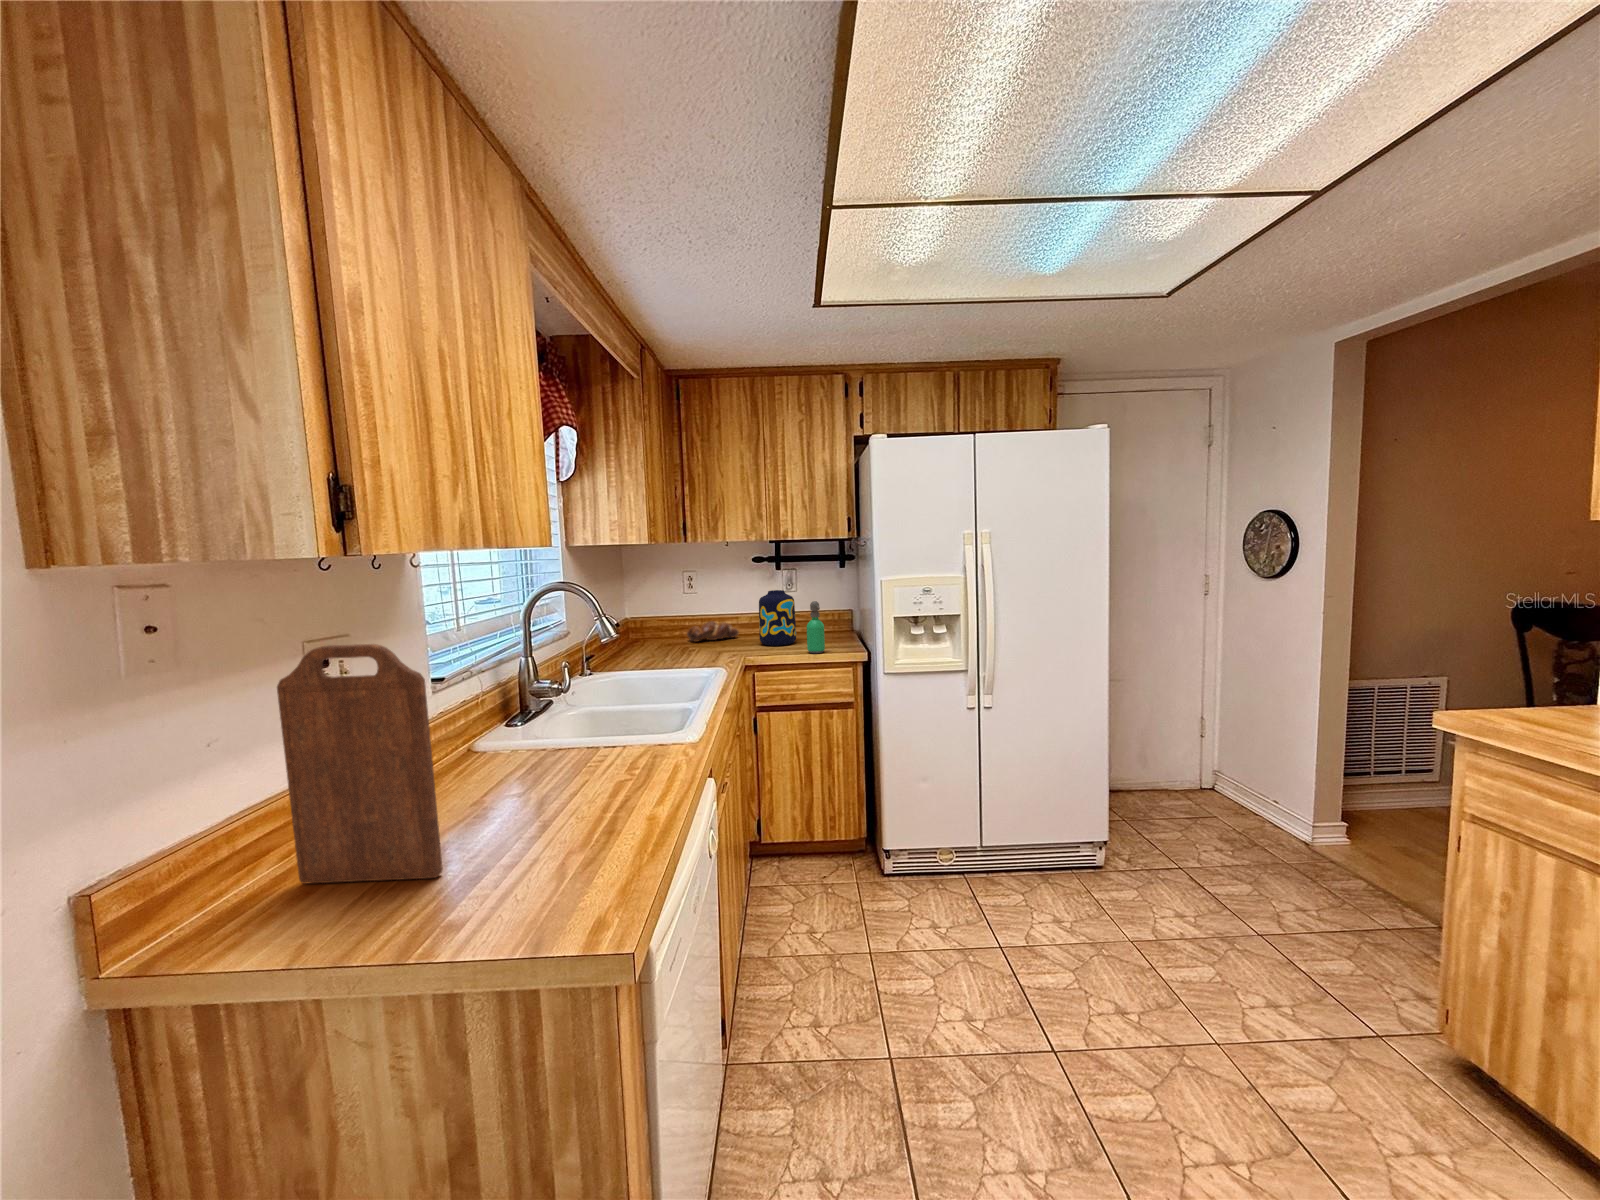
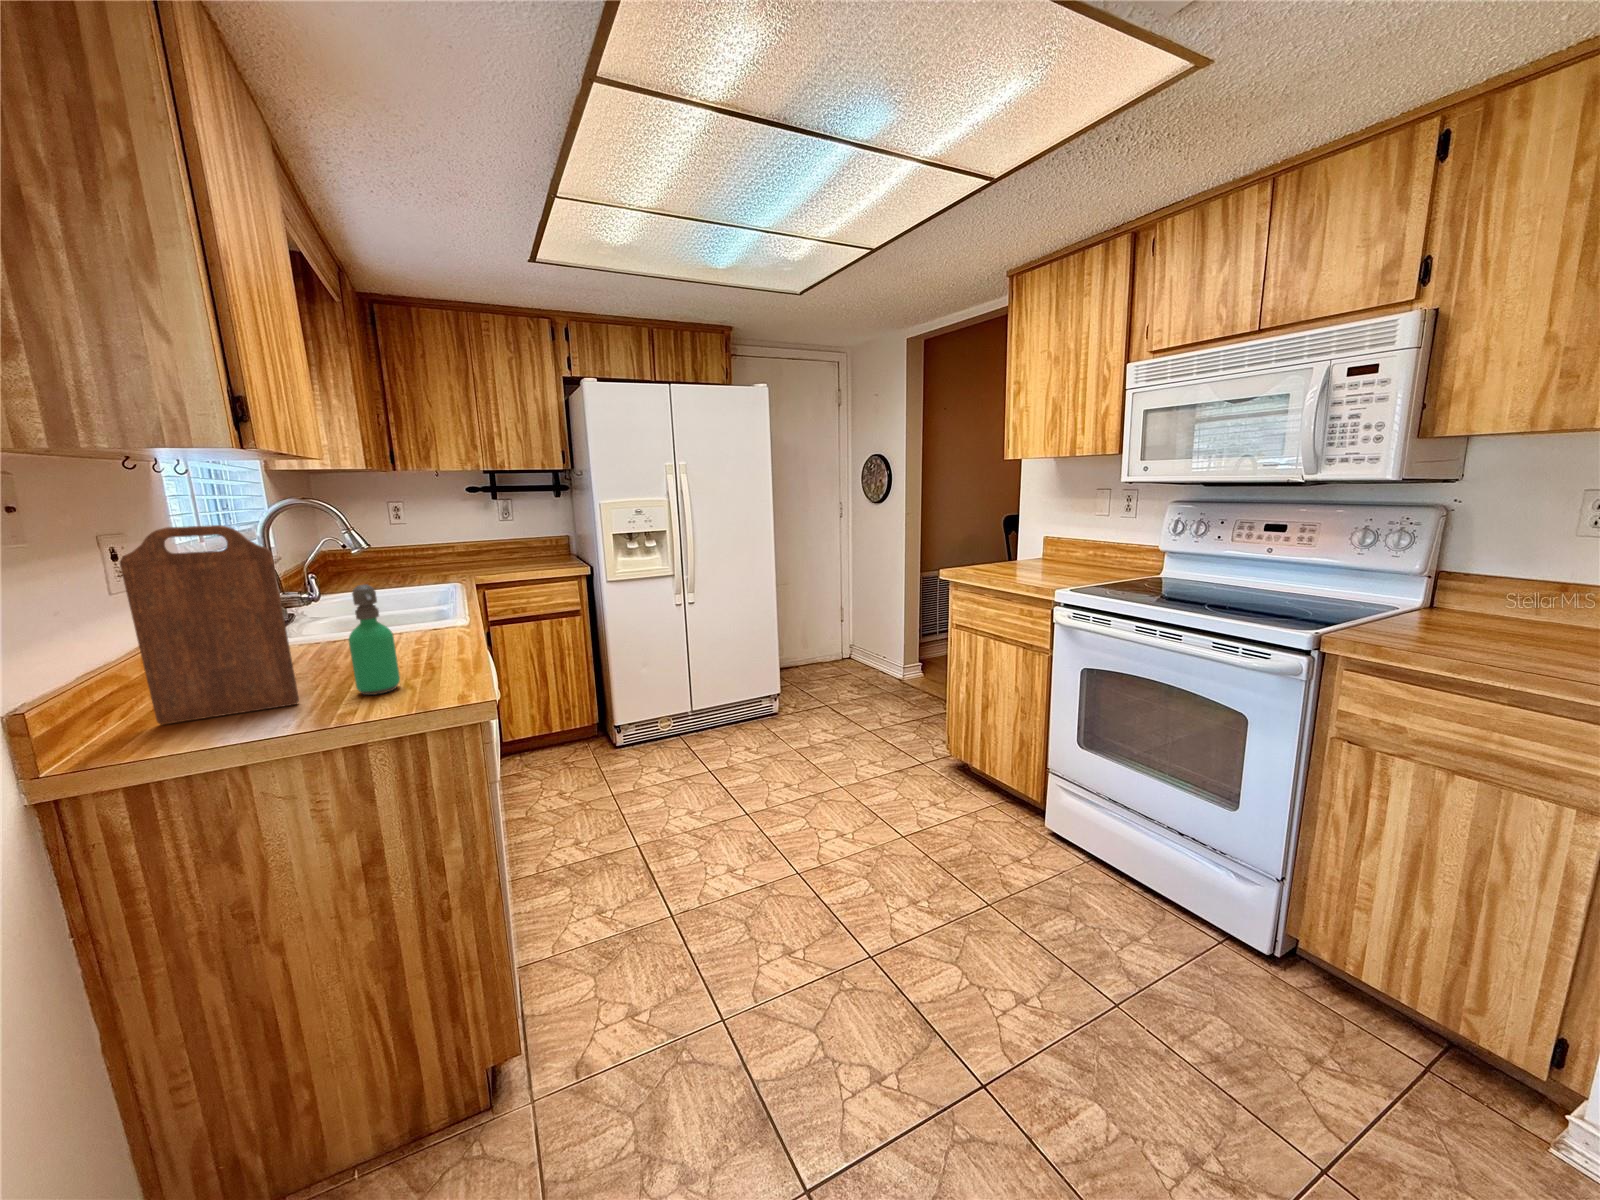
vase: present [759,590,796,646] -> none [480,517,520,568]
soap dispenser: present [807,601,825,653] -> present [349,584,400,695]
bread loaf: present [687,621,739,642] -> none [399,550,457,571]

